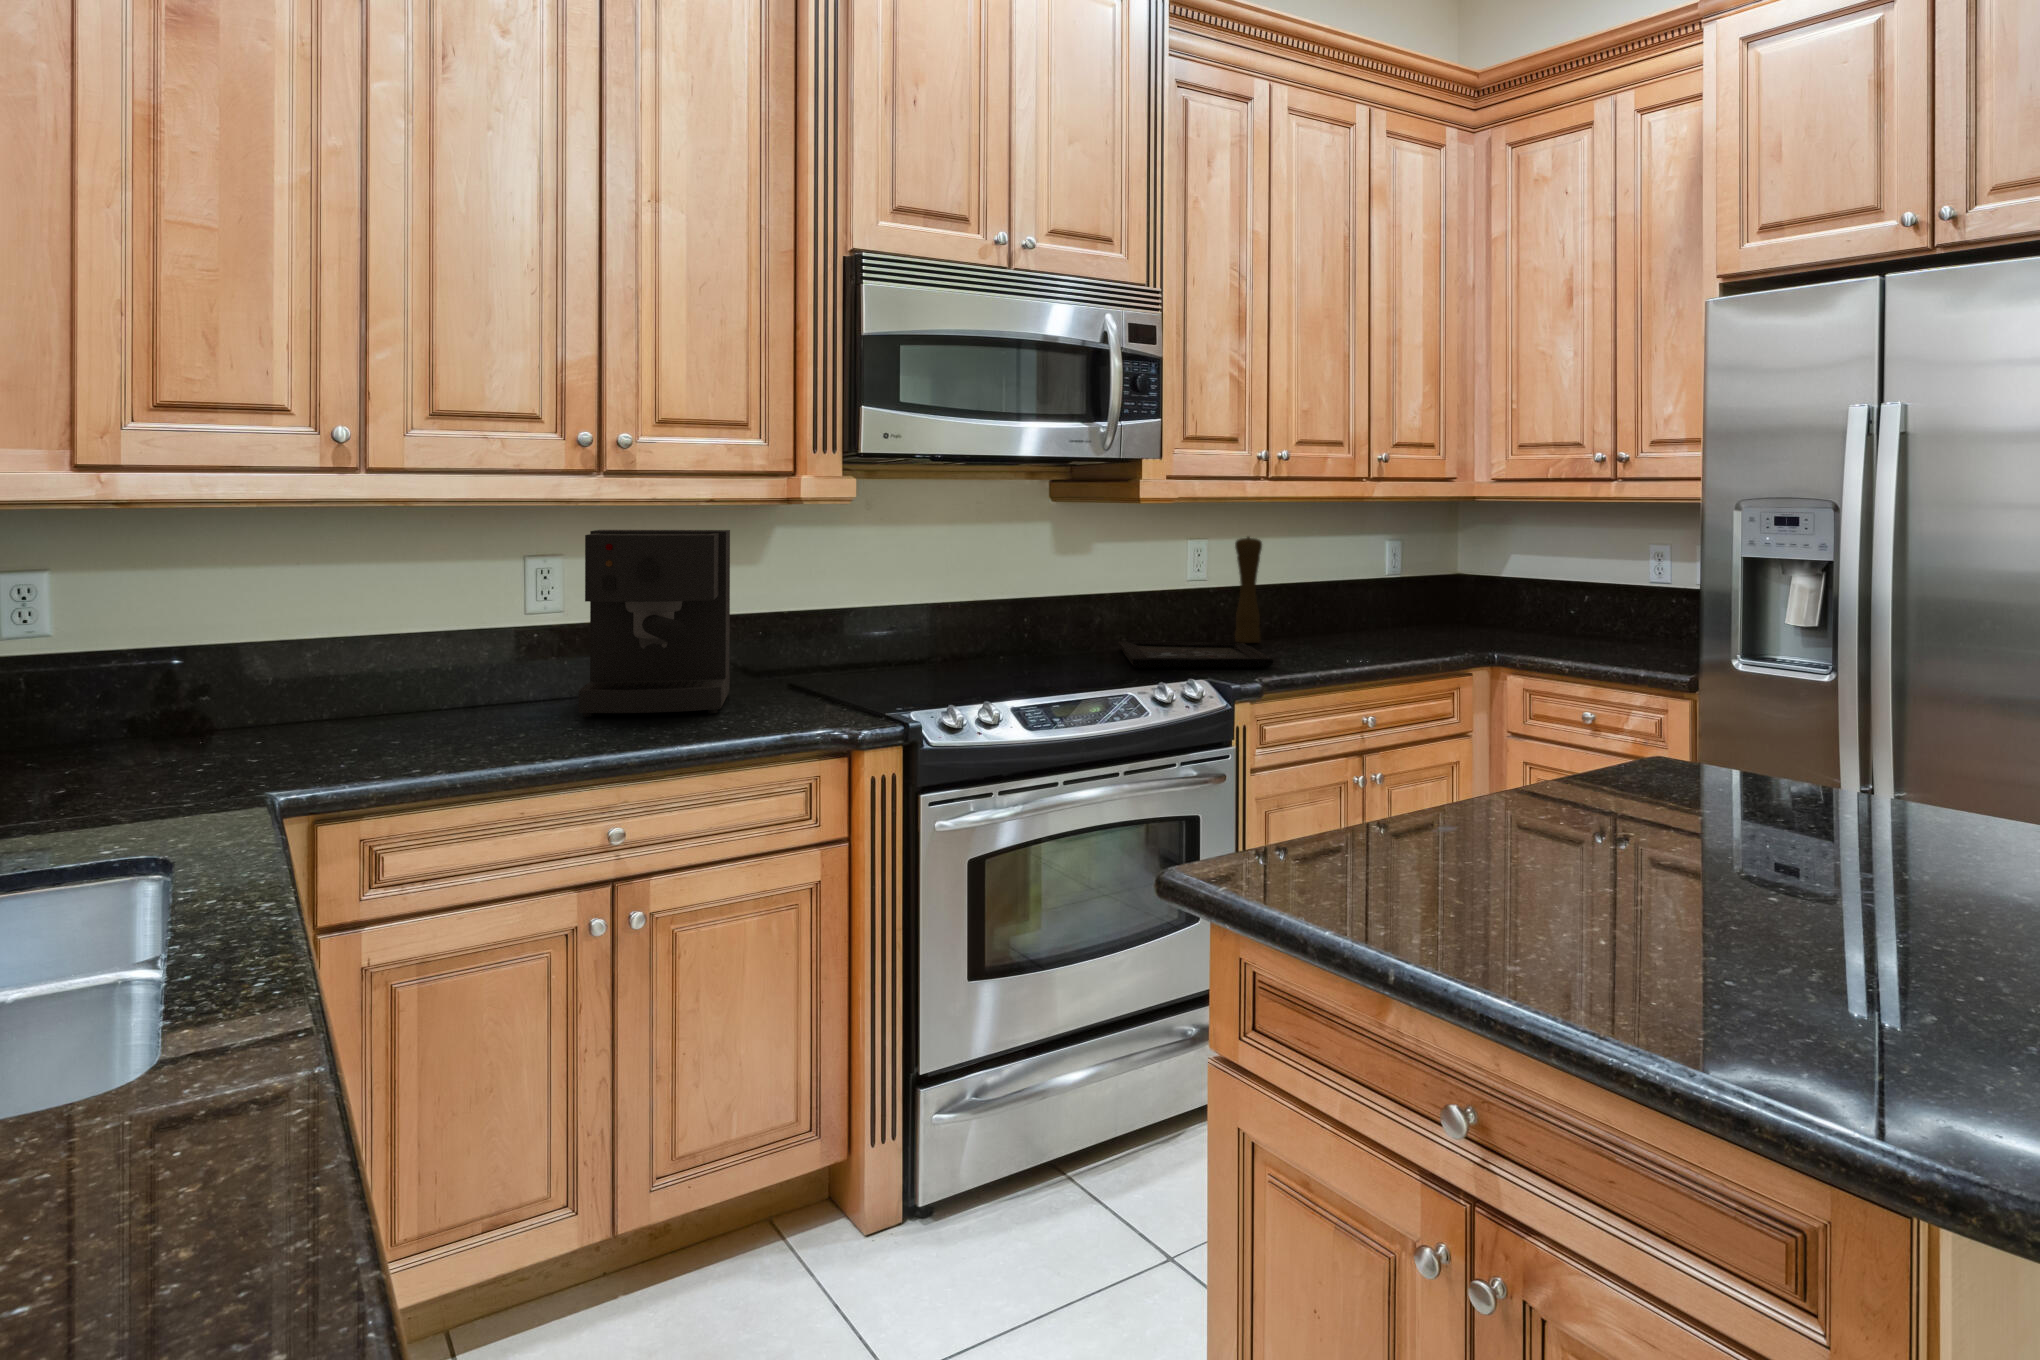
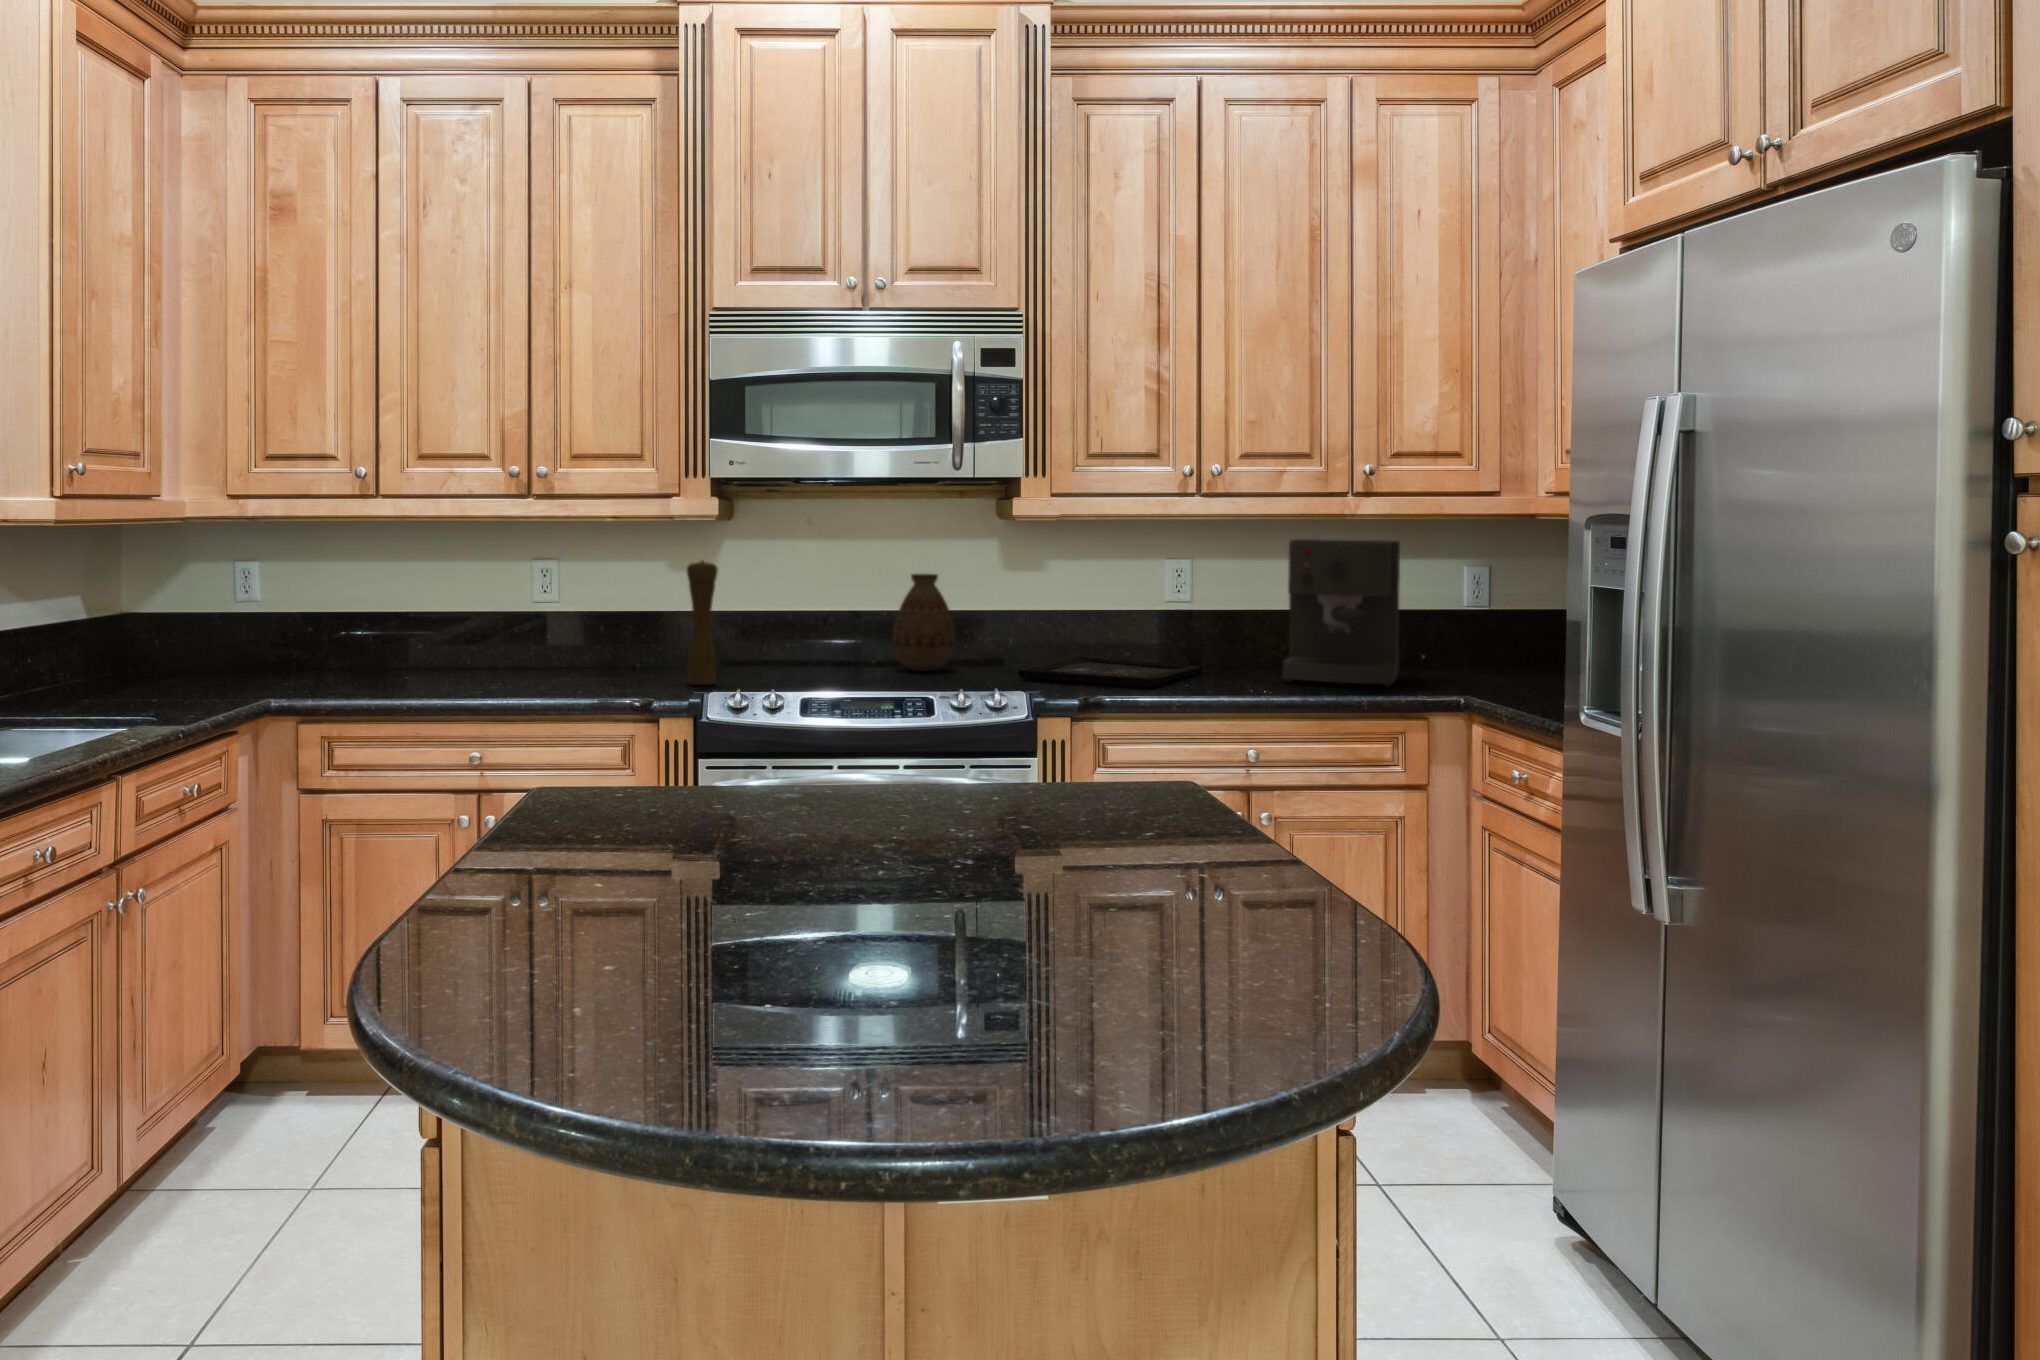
coffee maker: present [579,530,730,717] -> present [1282,539,1400,687]
pepper mill: present [1235,537,1262,643] -> present [687,561,718,685]
vase: none [974,563,1042,668] -> present [893,574,956,671]

